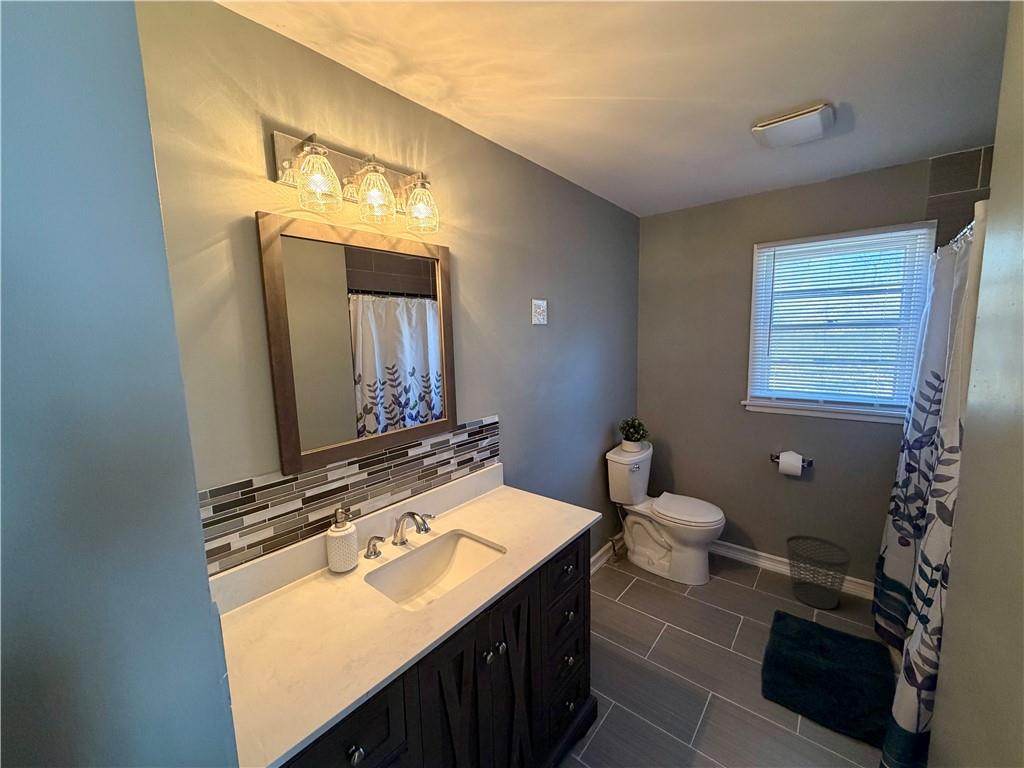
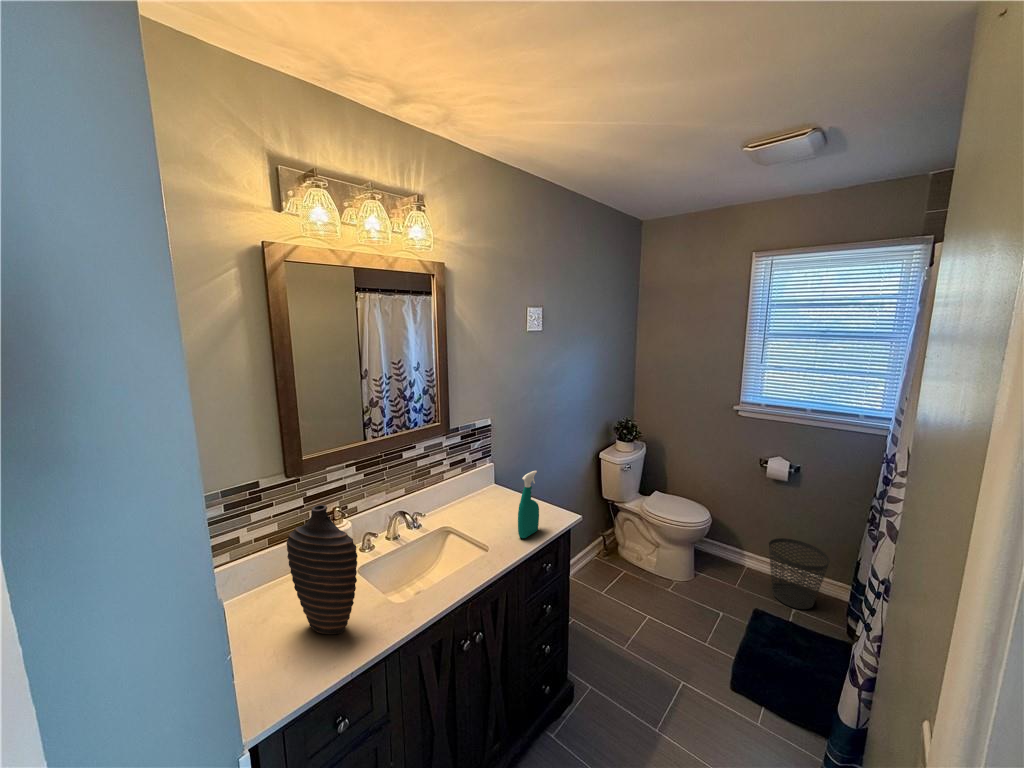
spray bottle: none [537,464,559,538] -> present [518,471,539,538]
decorative vase: none [285,498,368,650] -> present [287,505,358,634]

